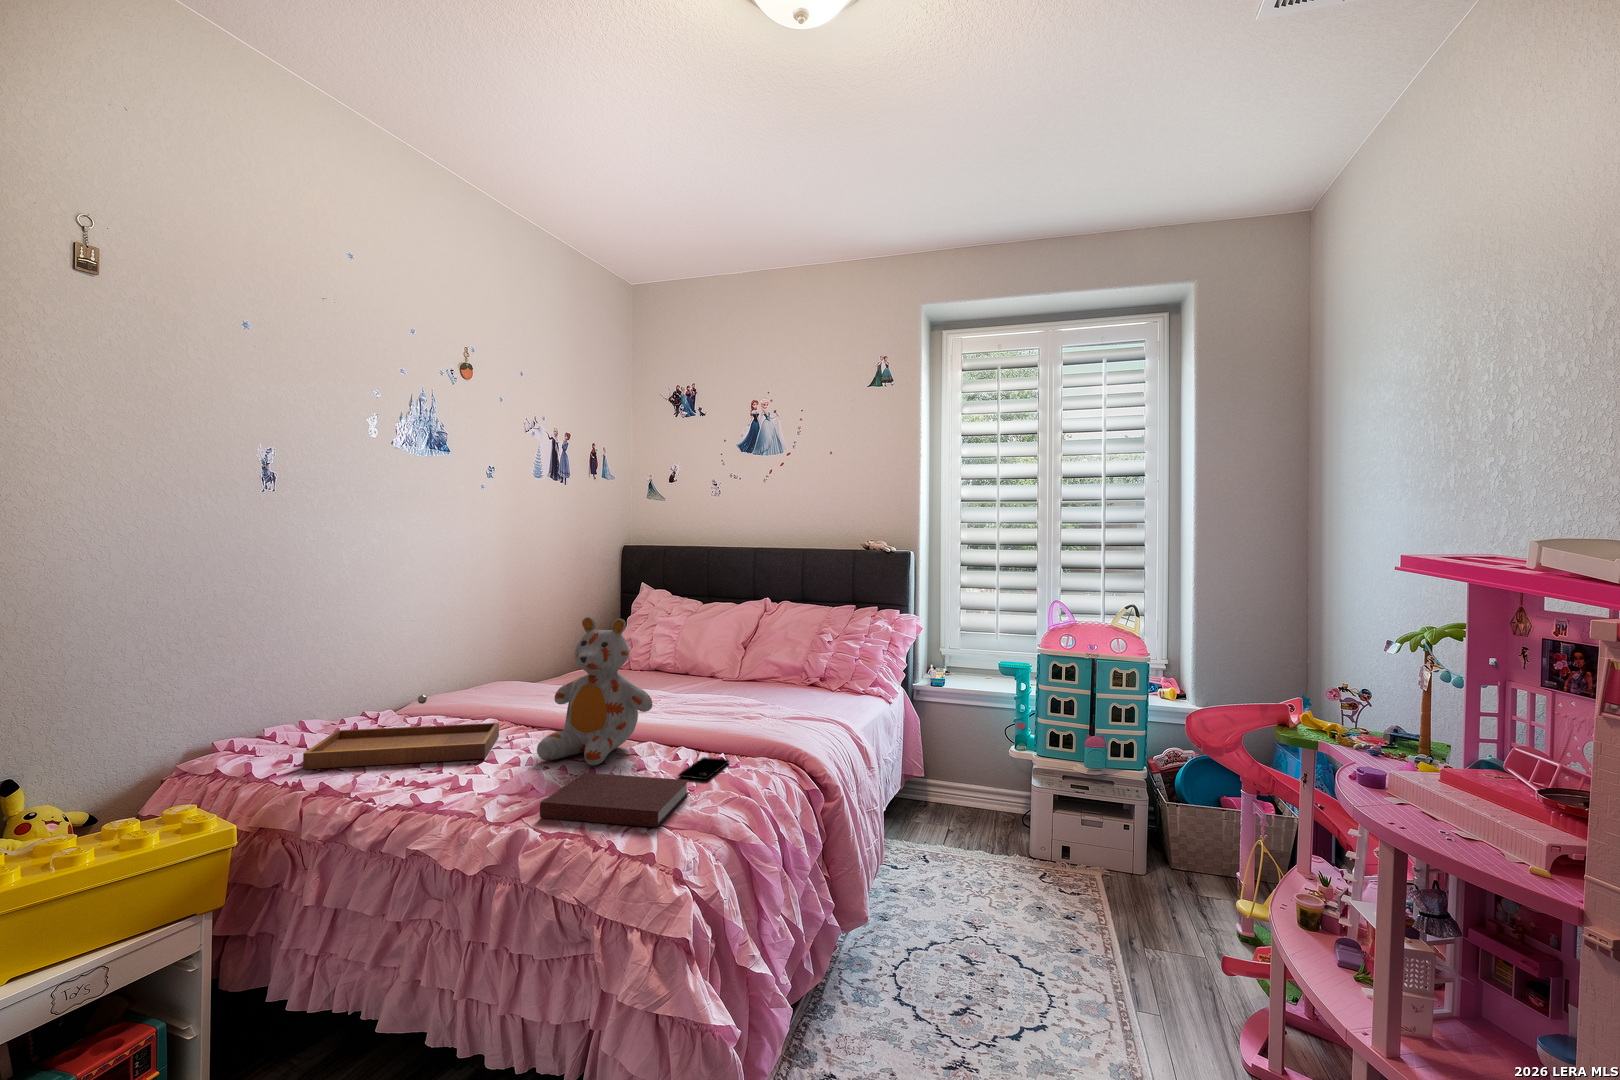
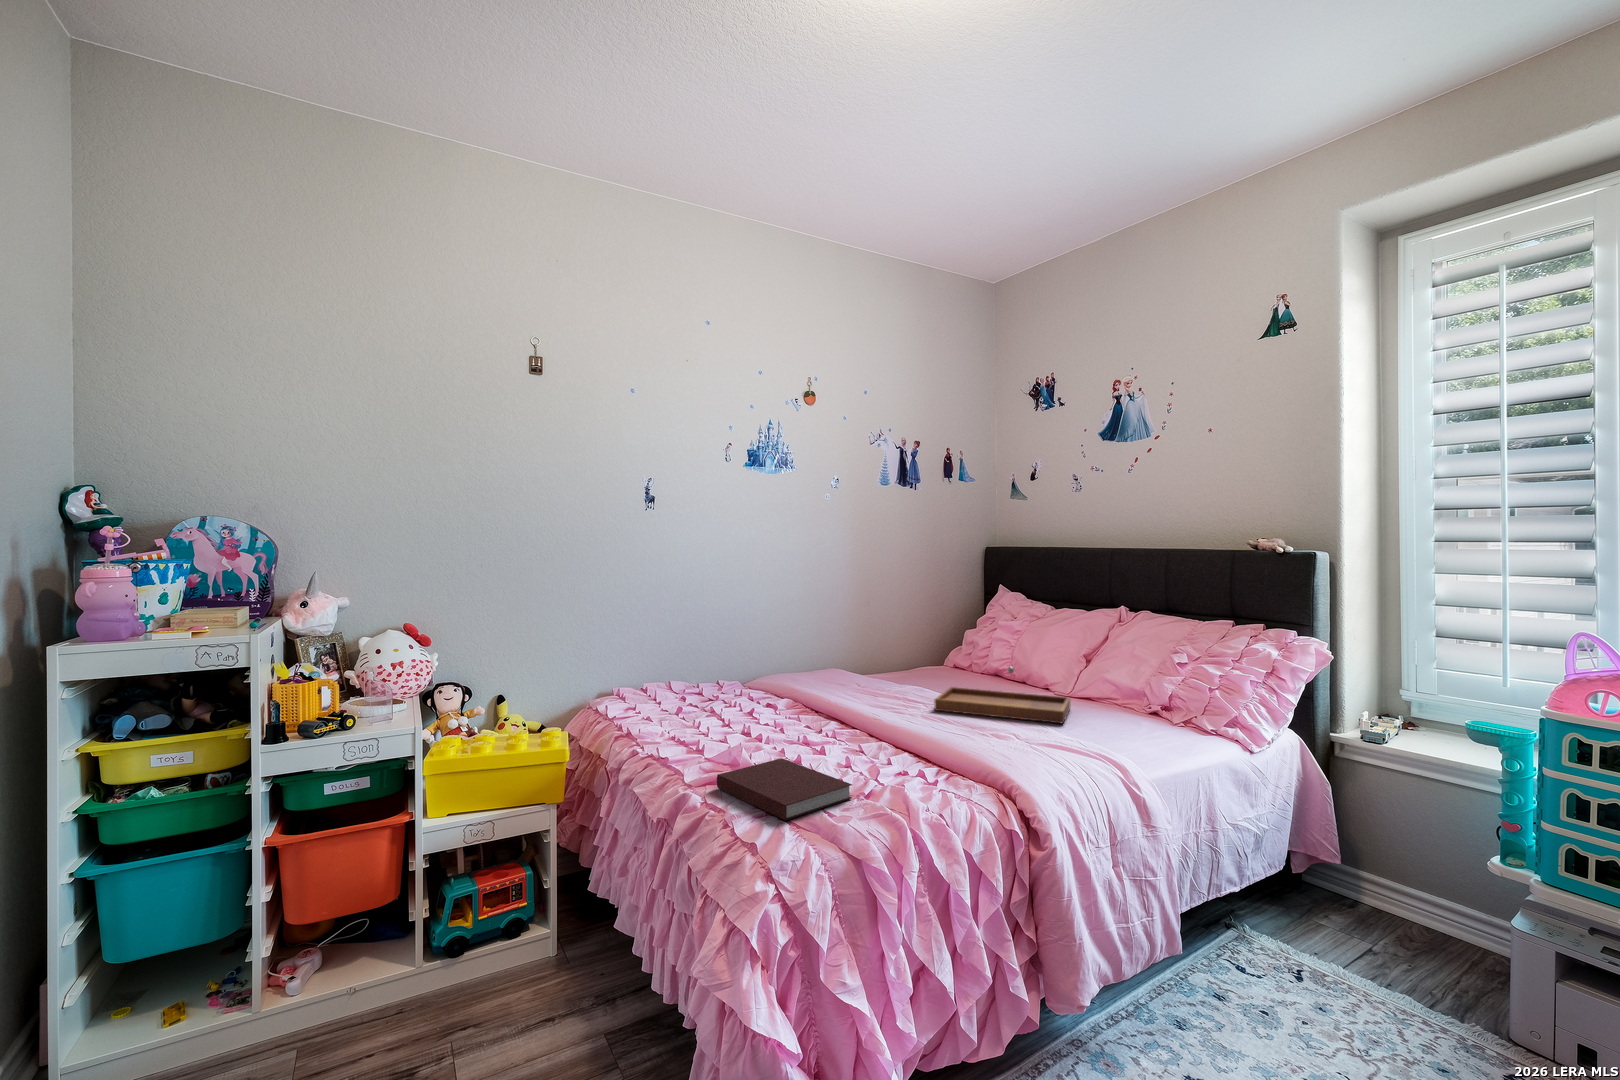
stuffed bear: present [537,617,653,766] -> none [774,615,874,755]
tray: present [303,695,499,769] -> present [935,667,1070,724]
smartphone: present [678,757,729,780] -> none [864,767,931,789]

